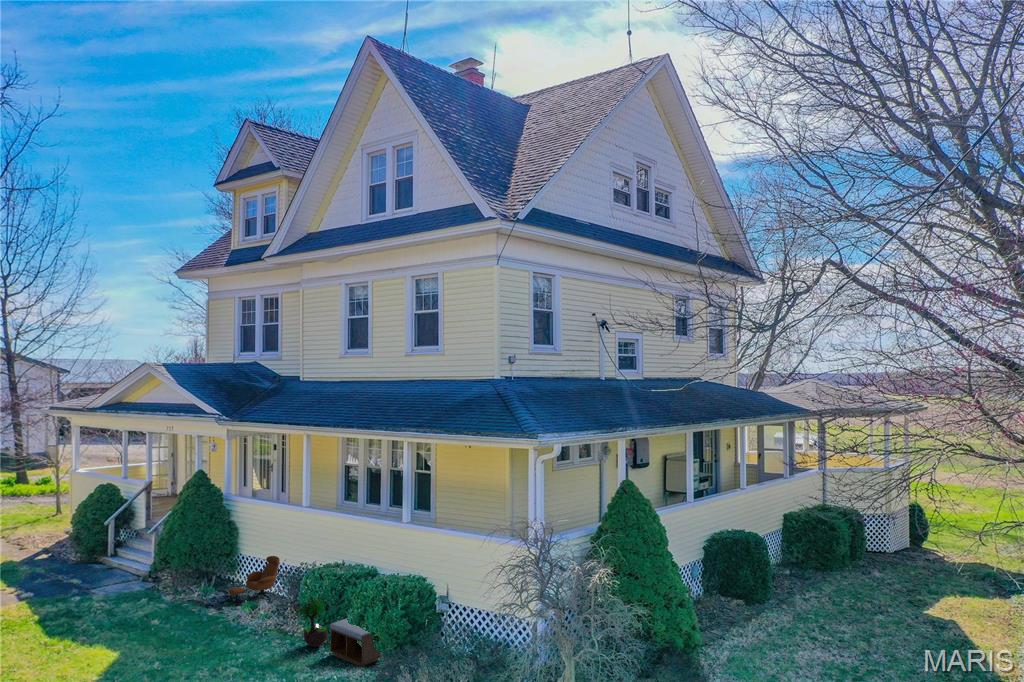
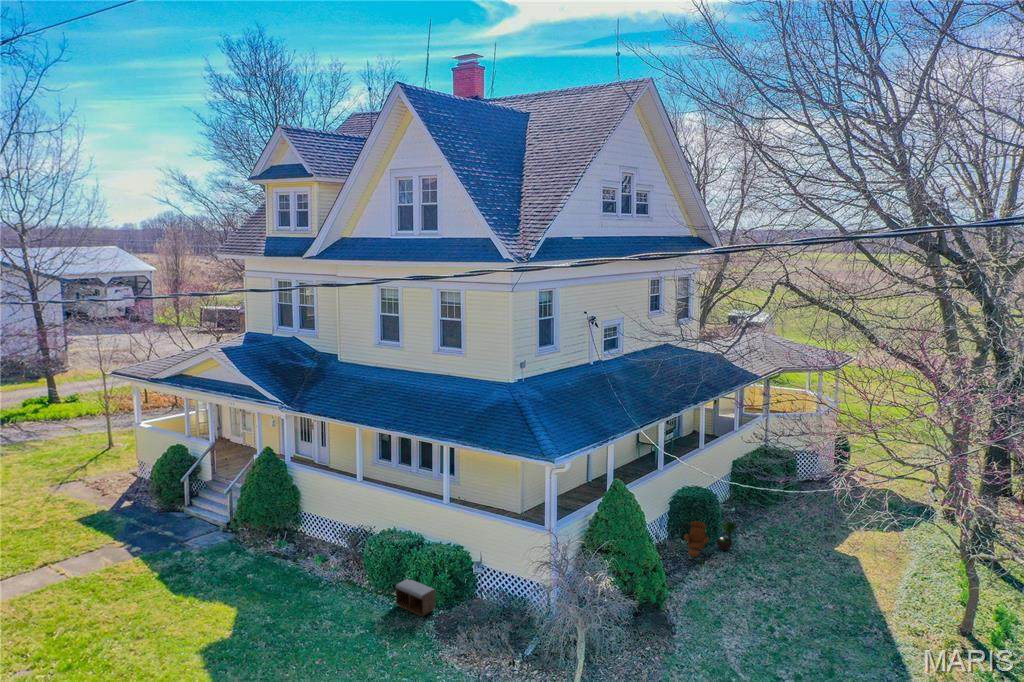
lounge chair: present [228,556,280,606] -> present [684,521,709,563]
potted tree: present [298,598,328,647] -> present [717,521,736,550]

